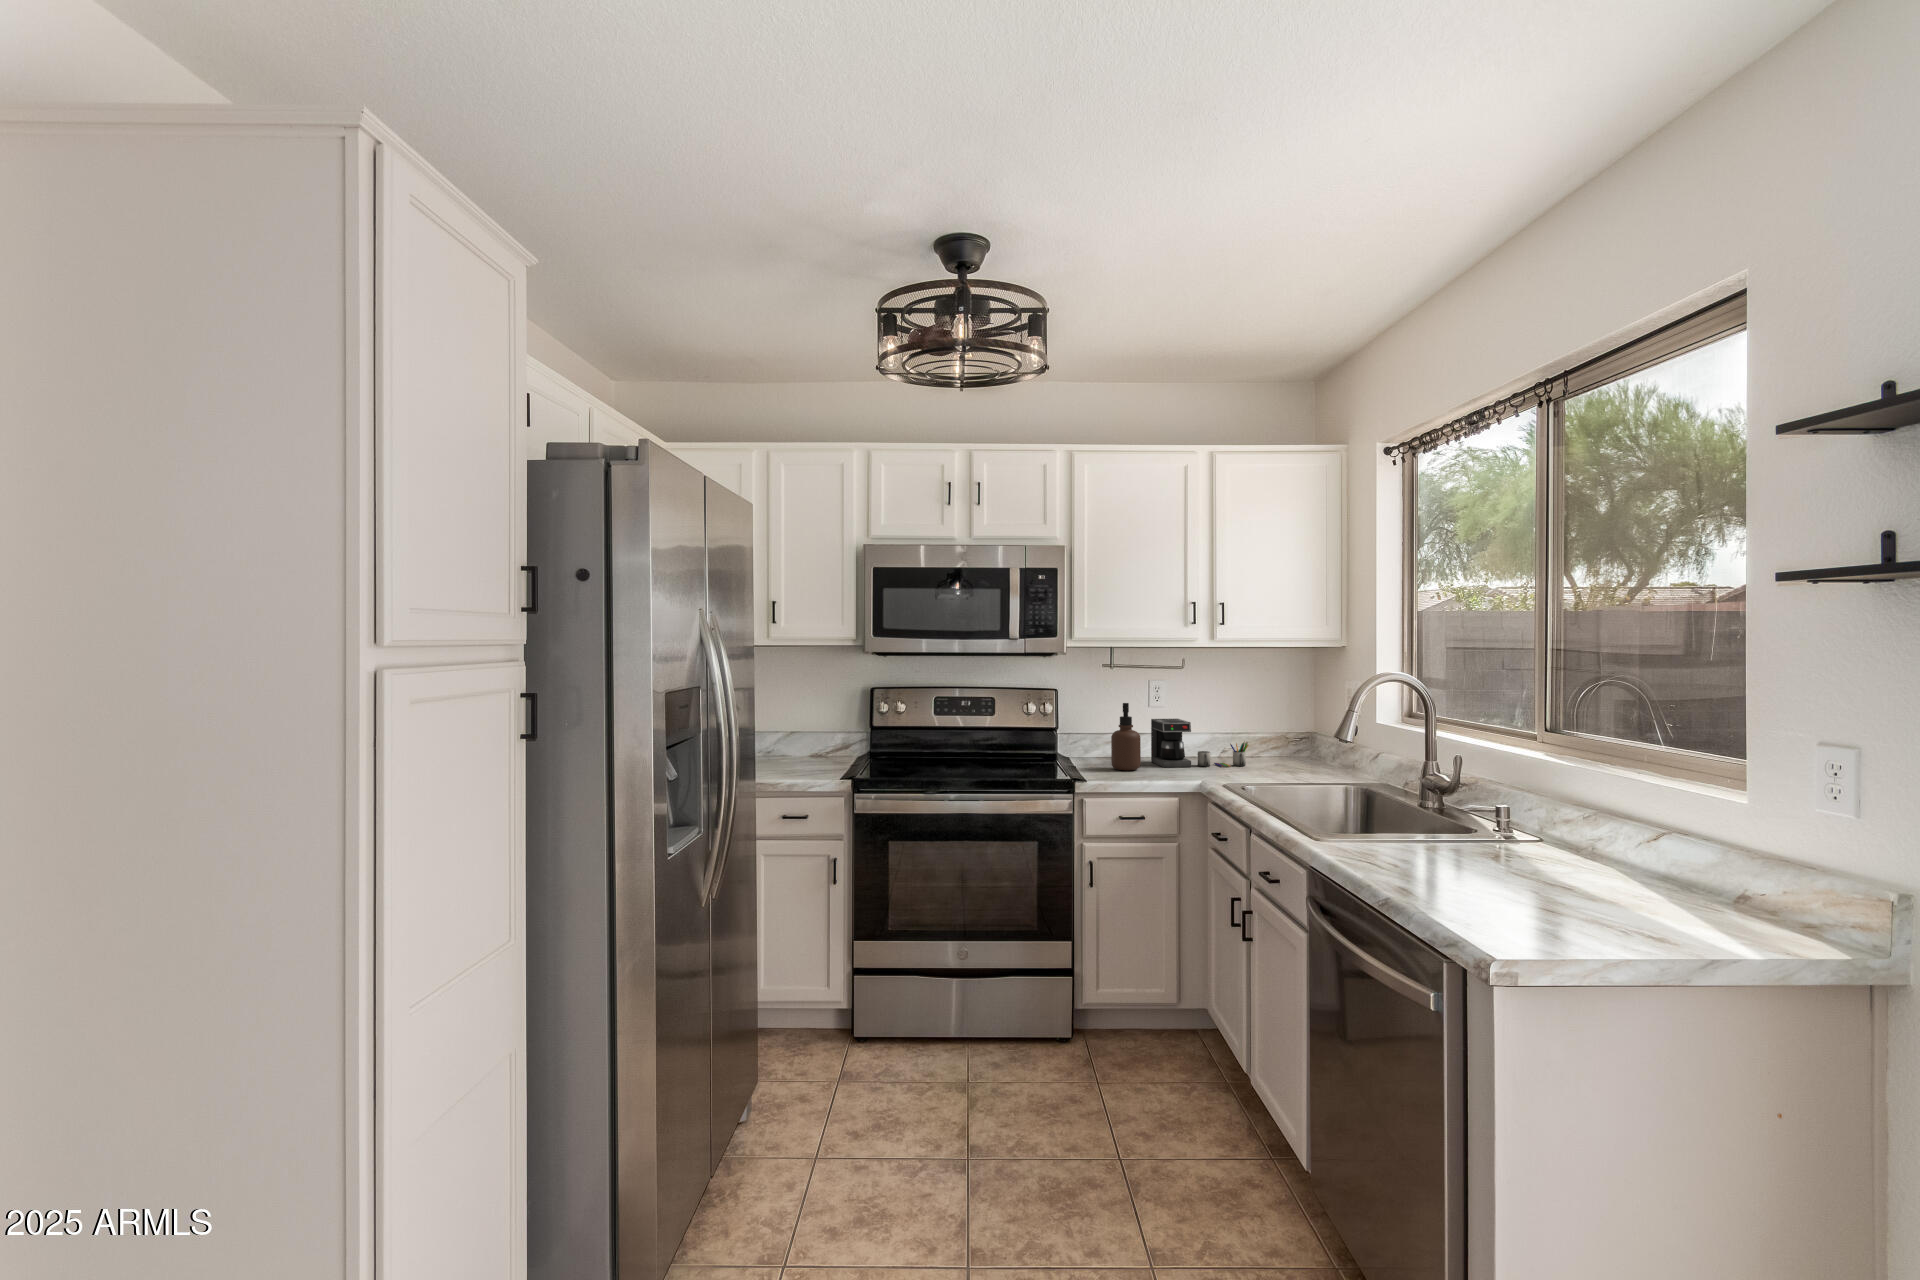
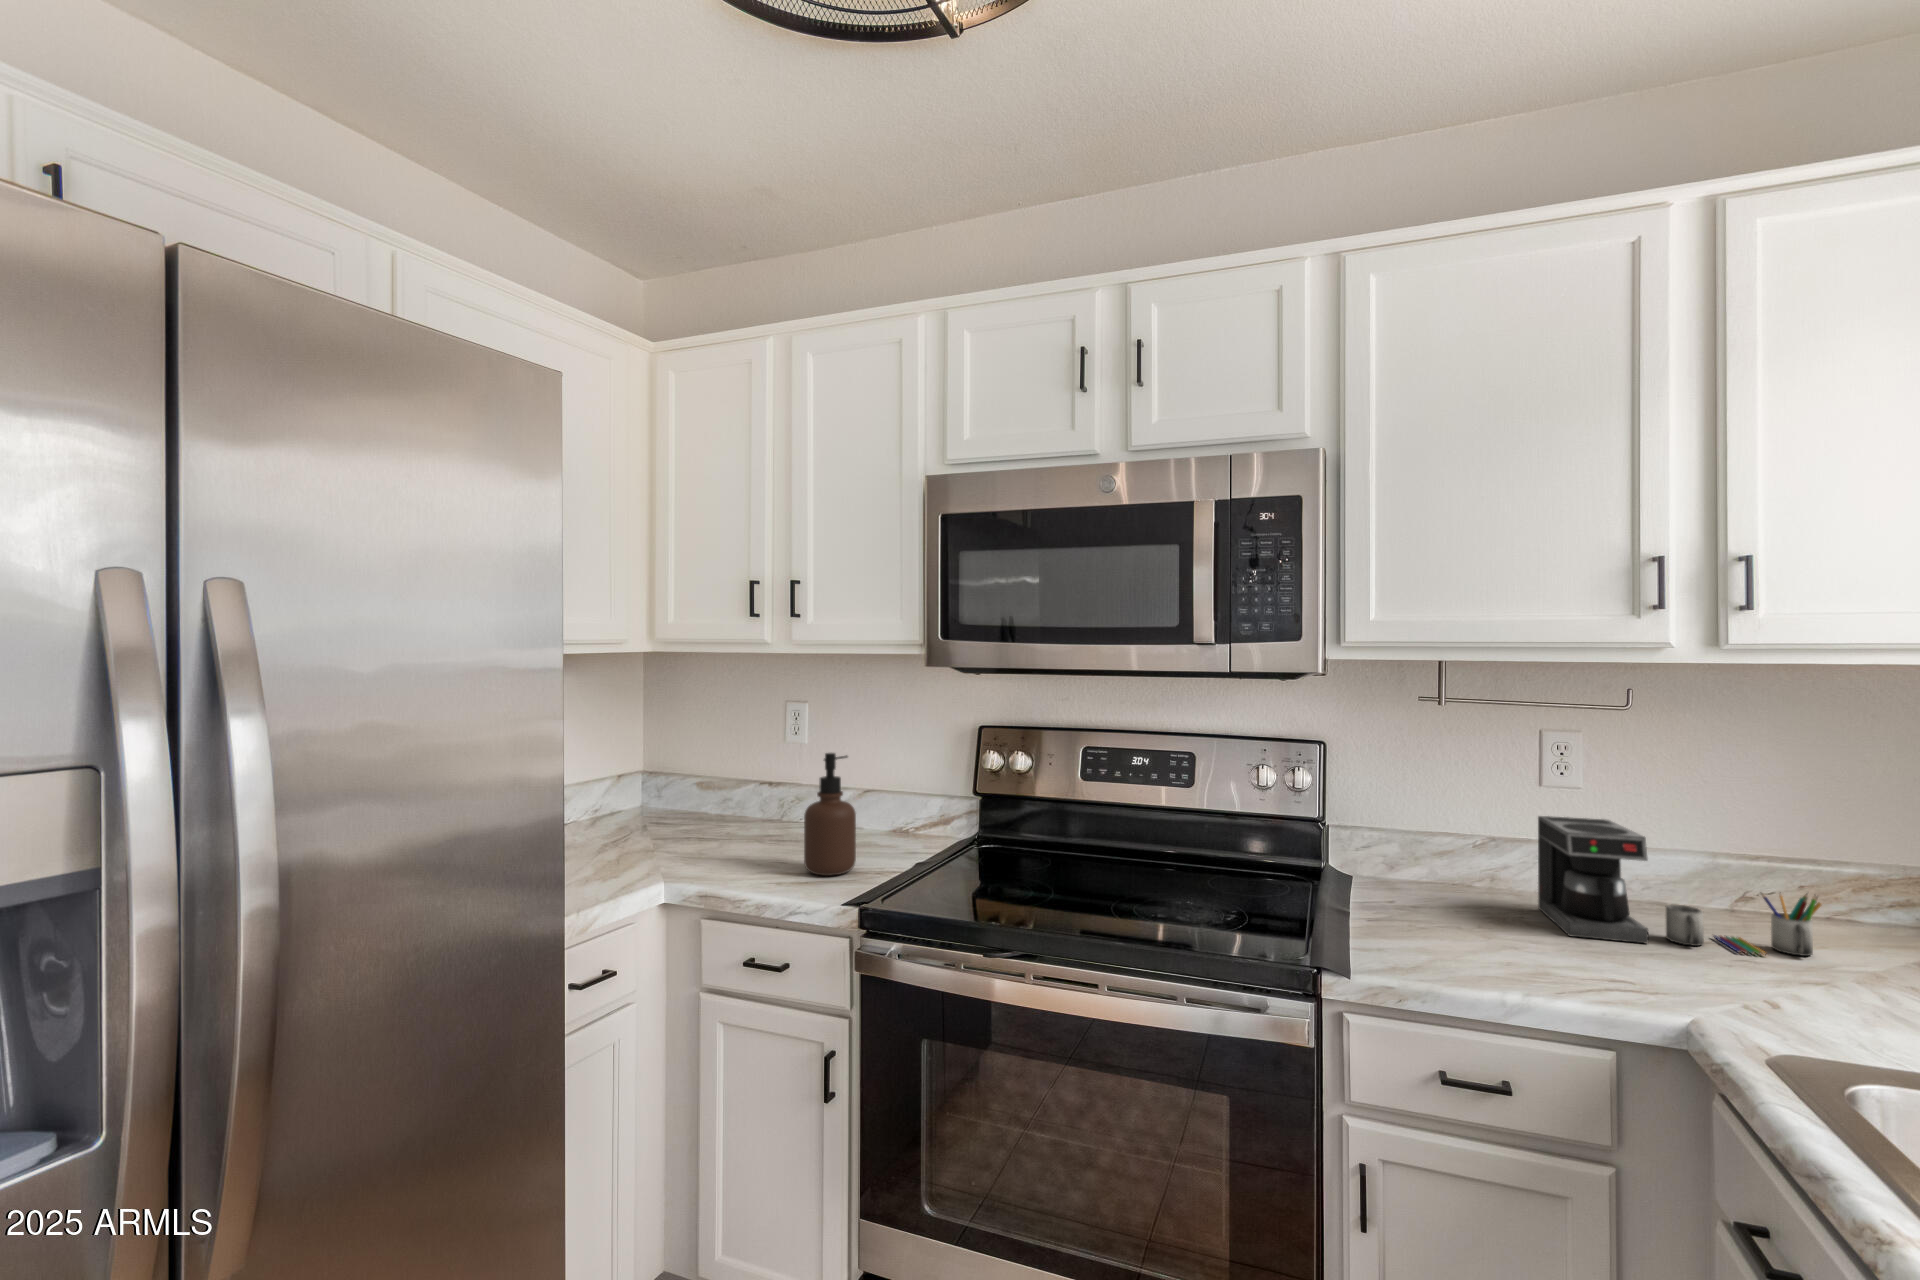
soap dispenser: present [1111,703,1141,771] -> present [804,753,856,876]

